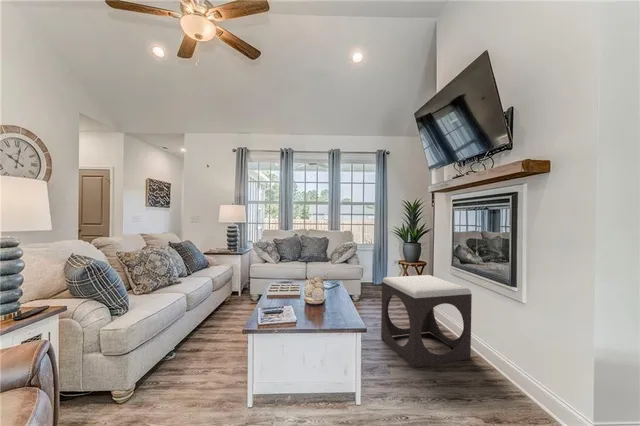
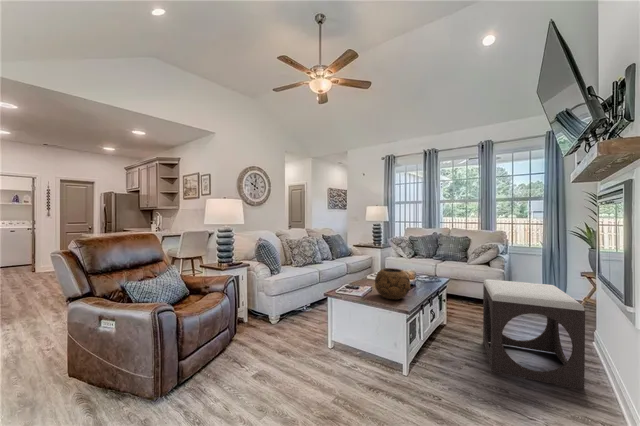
decorative bowl: none [304,279,346,319] -> present [375,268,410,300]

